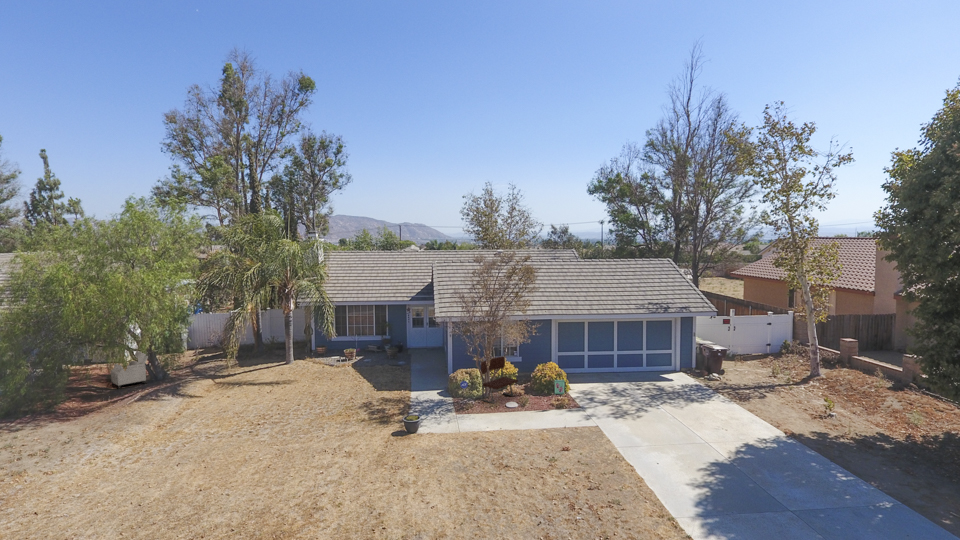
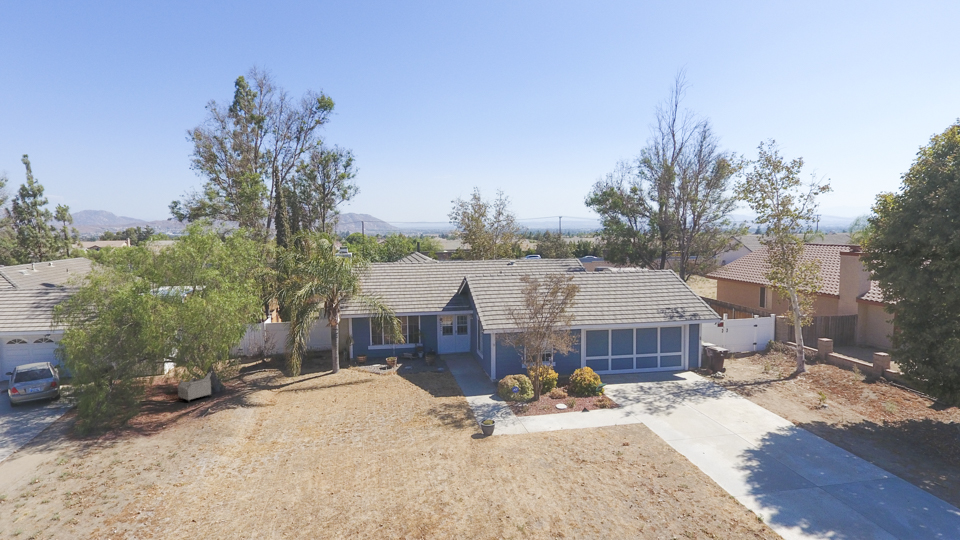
bench: present [481,356,518,404] -> none [532,364,562,406]

